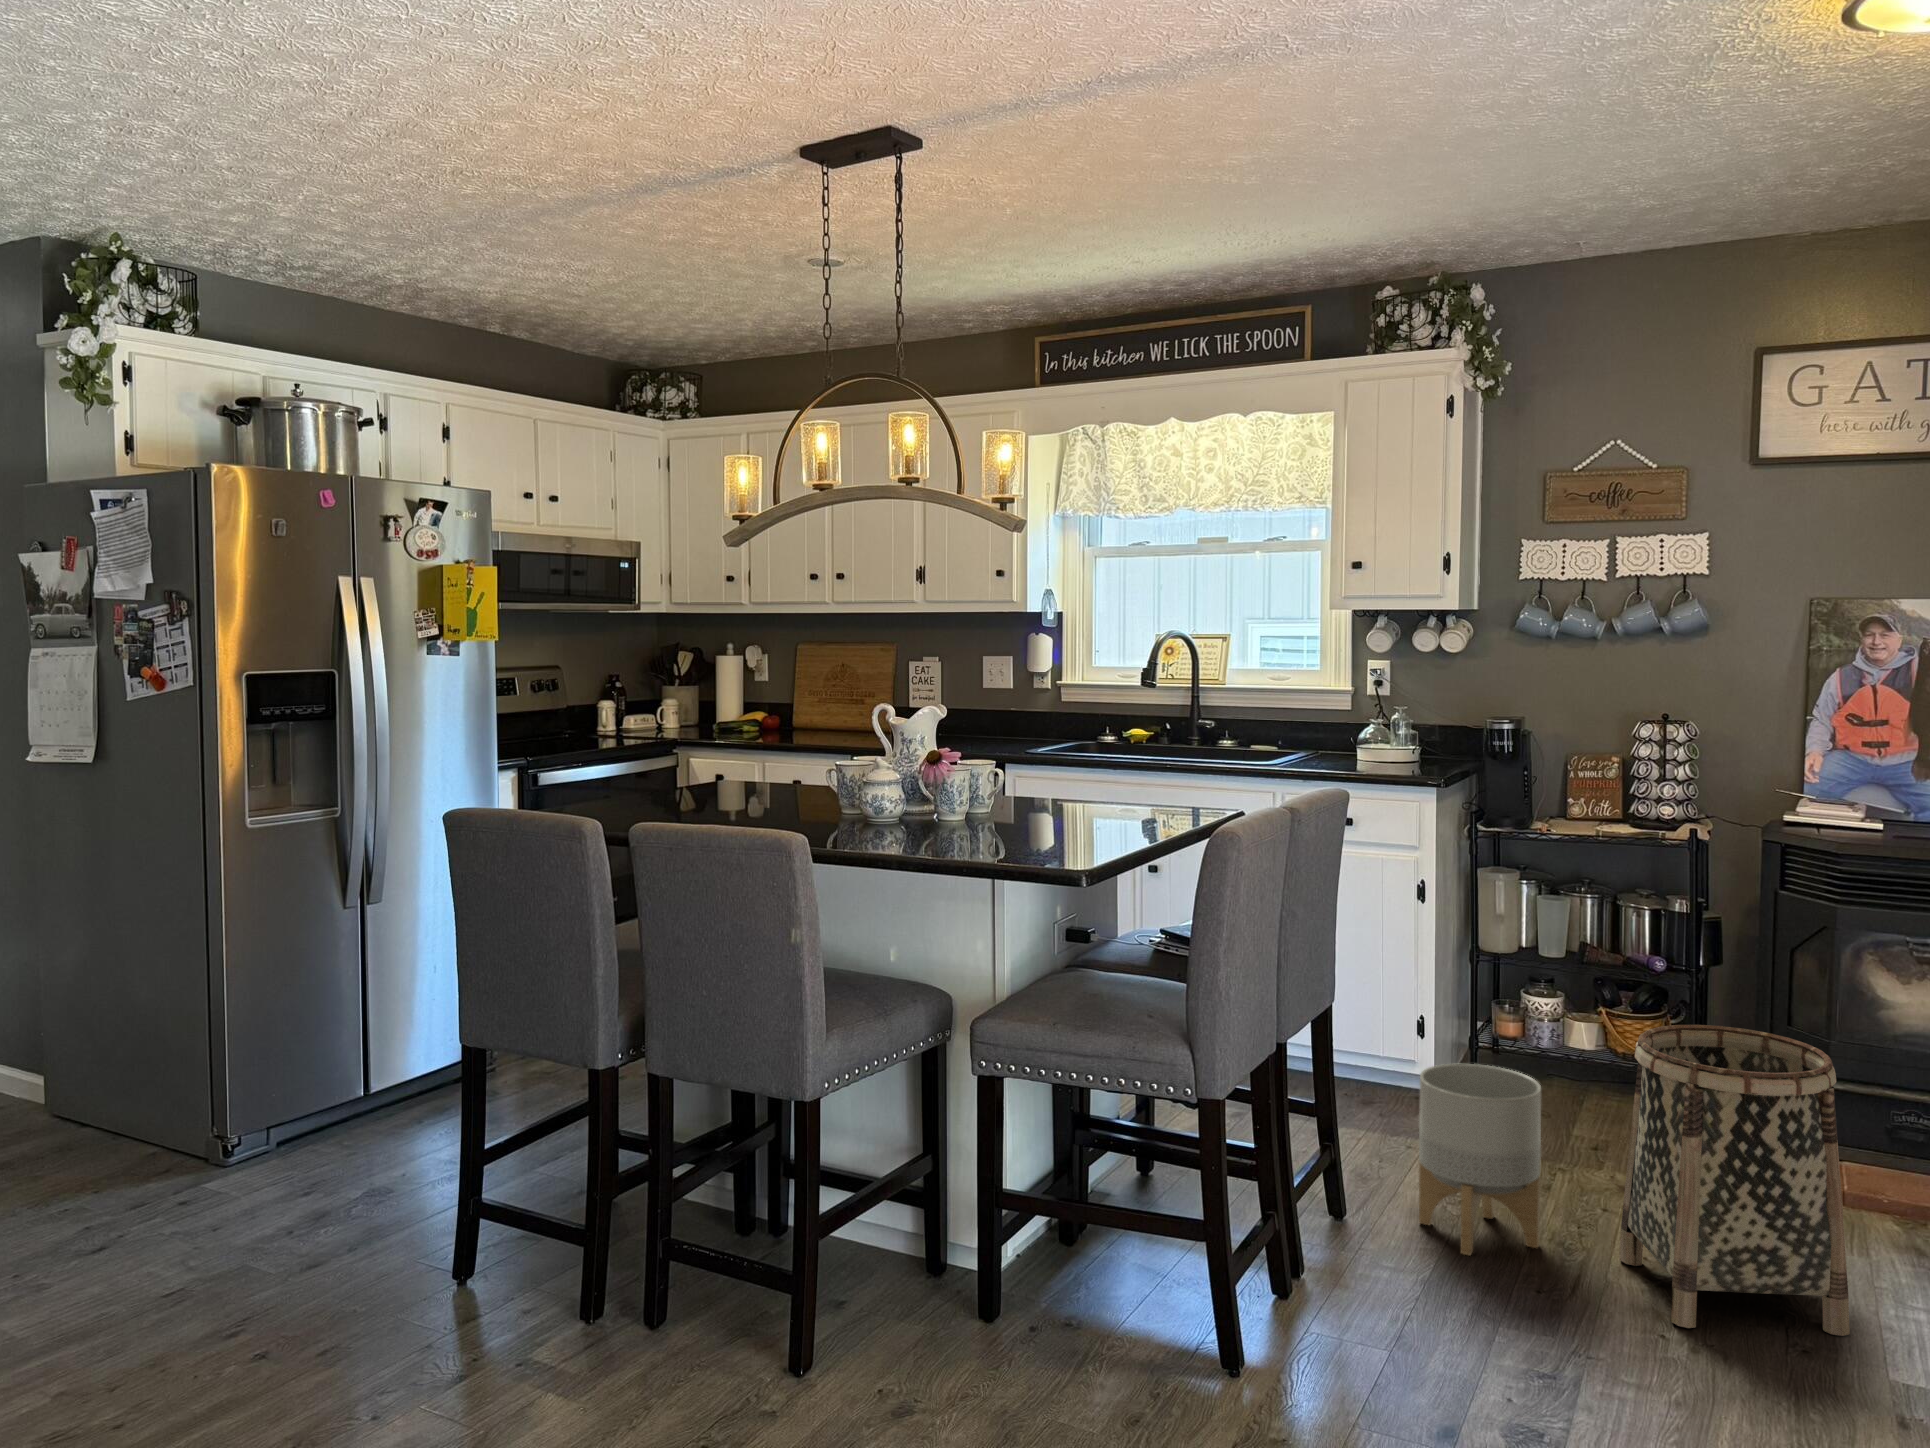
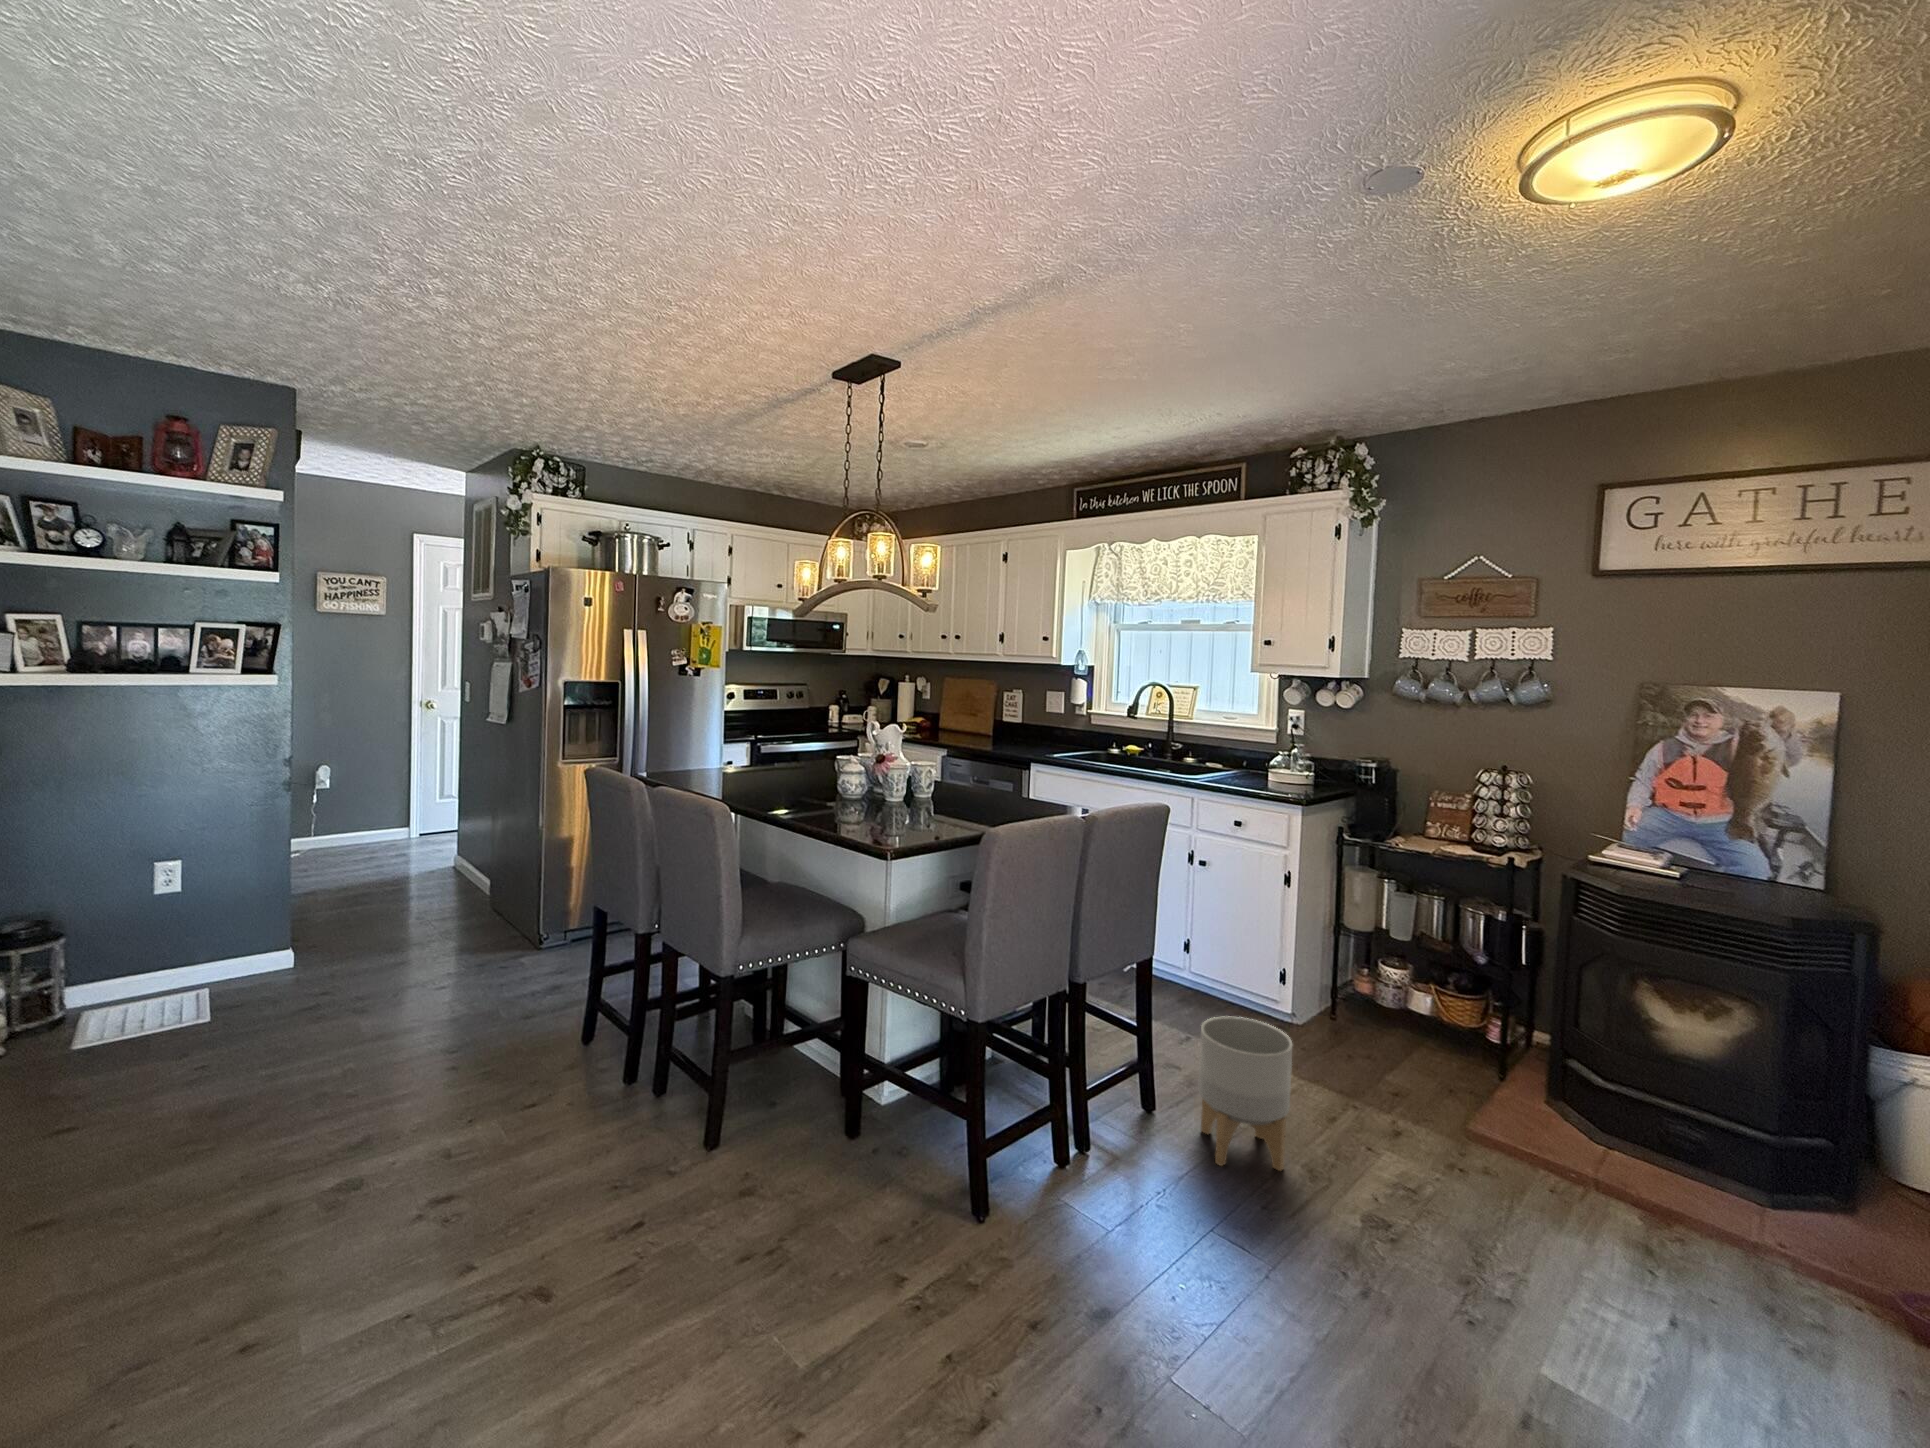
basket: present [1619,1025,1850,1336] -> none [1341,1019,1515,1312]

